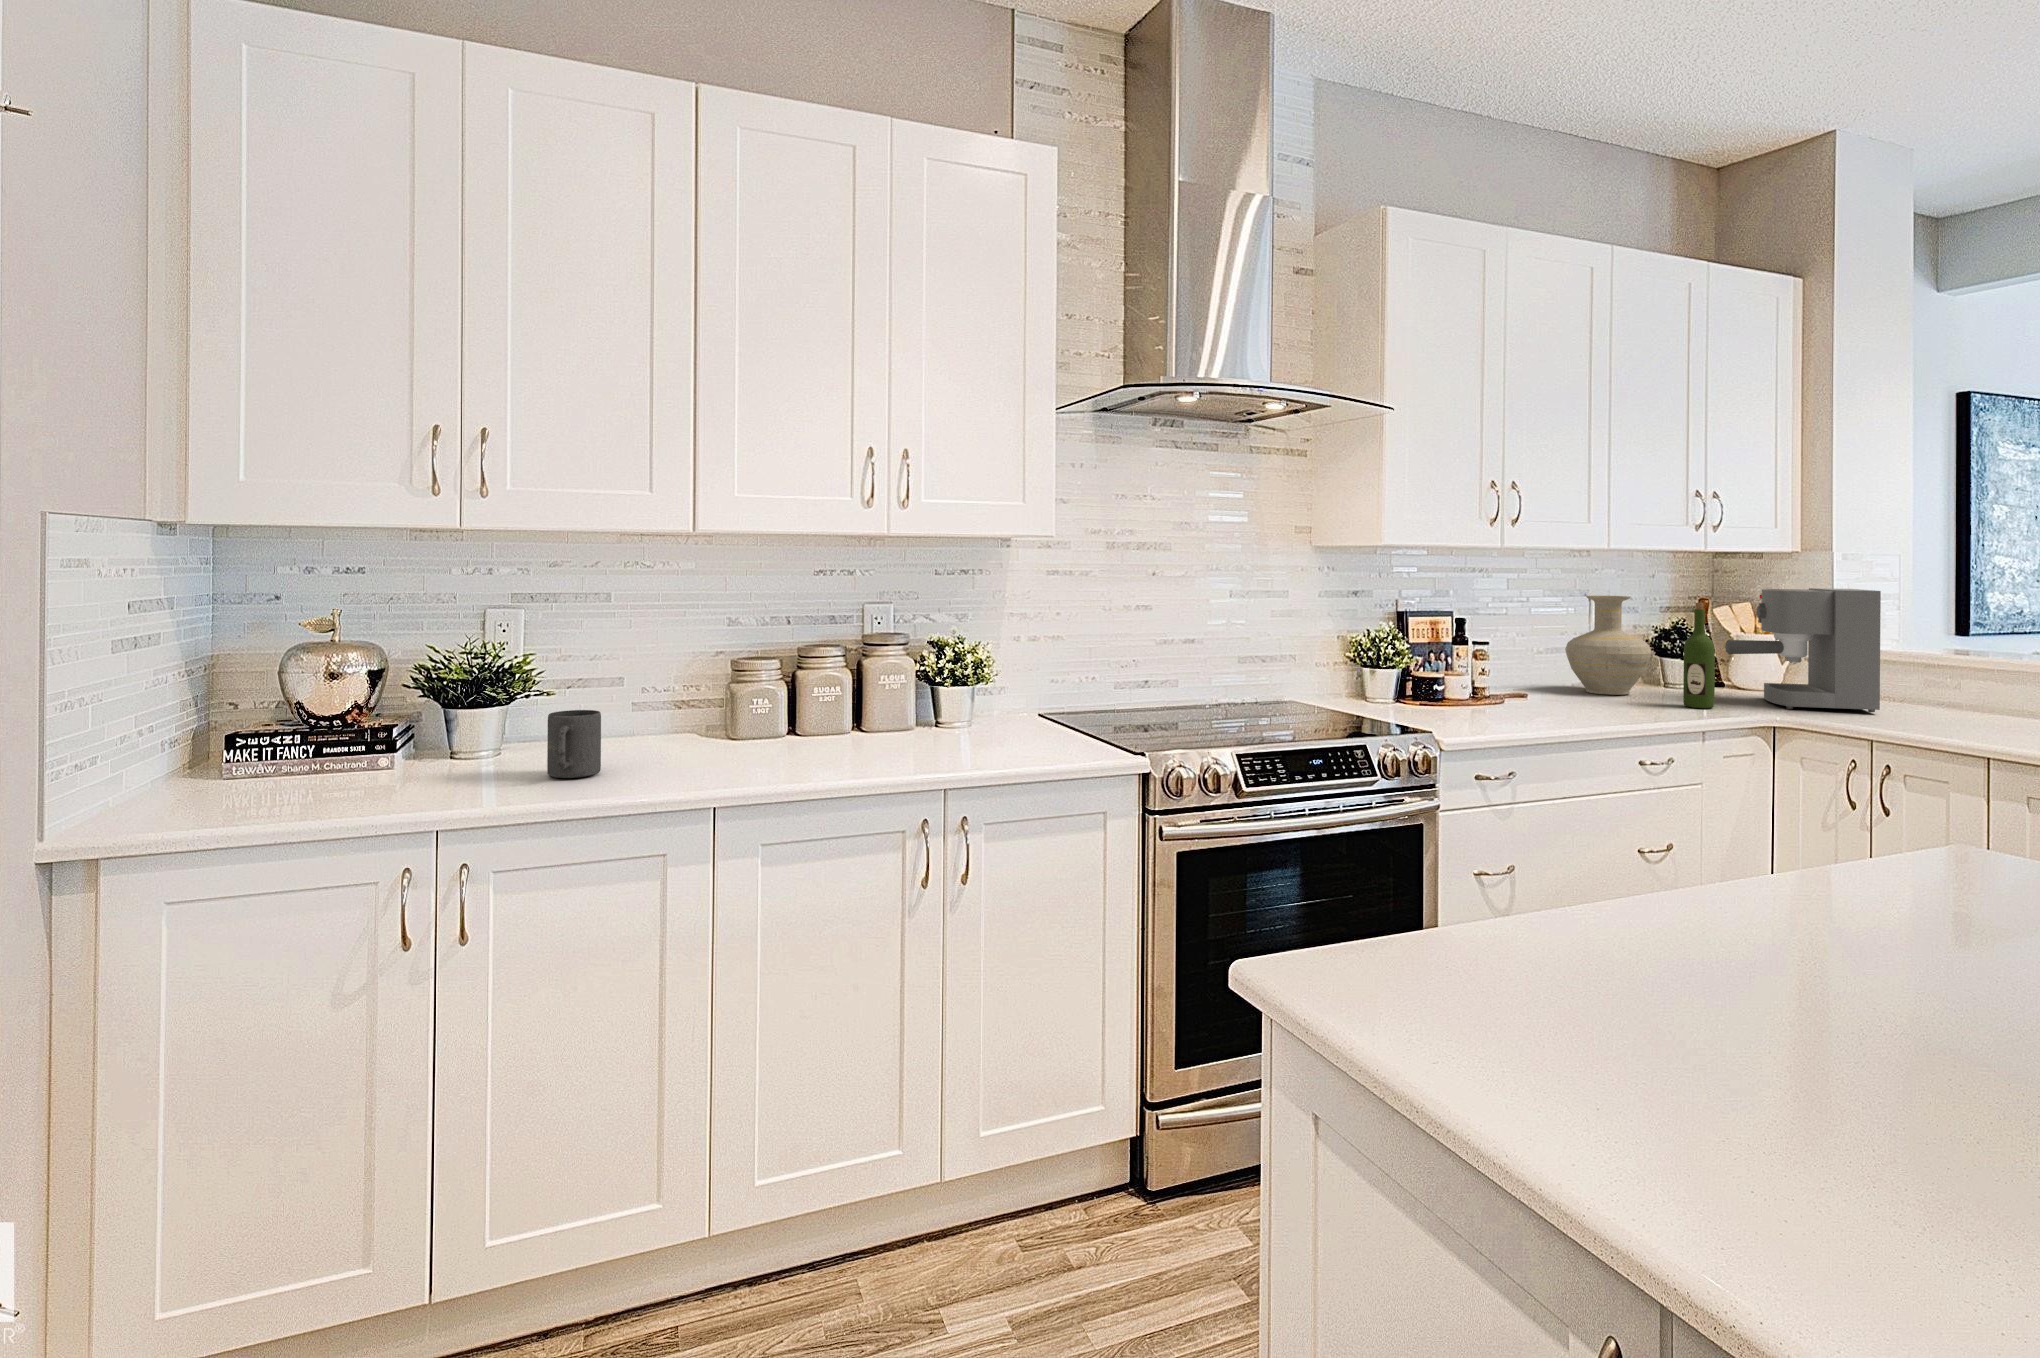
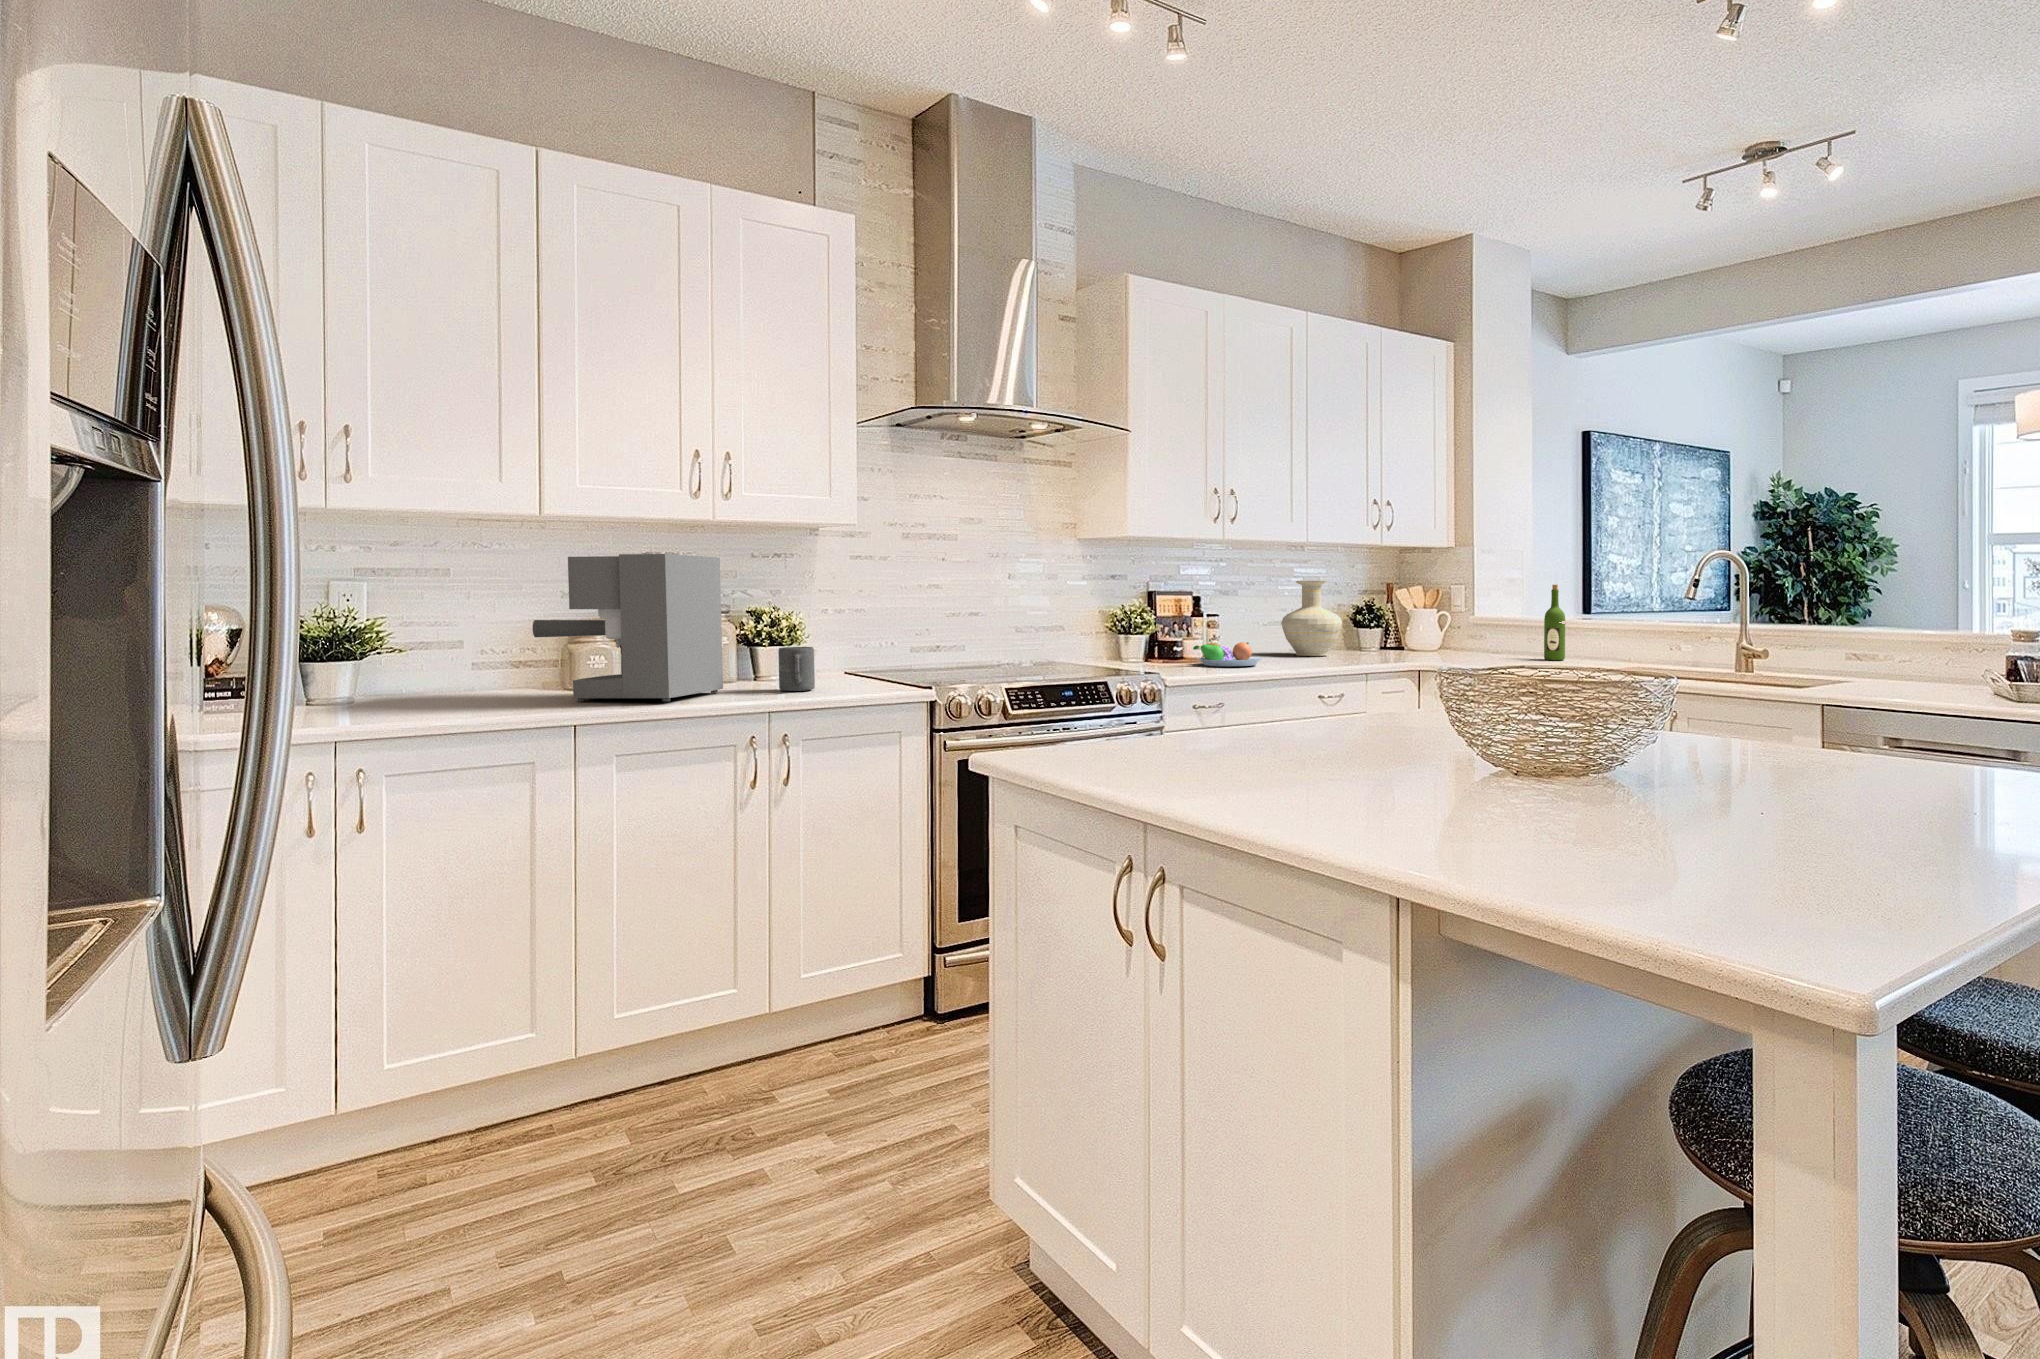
coffee maker: present [1725,588,1881,712] -> present [532,554,723,701]
wine bottle: present [1683,603,1715,708] -> present [1544,585,1565,660]
fruit bowl: none [1465,676,1558,716] -> present [1193,639,1262,666]
mug: present [547,710,601,778] -> present [778,647,815,691]

